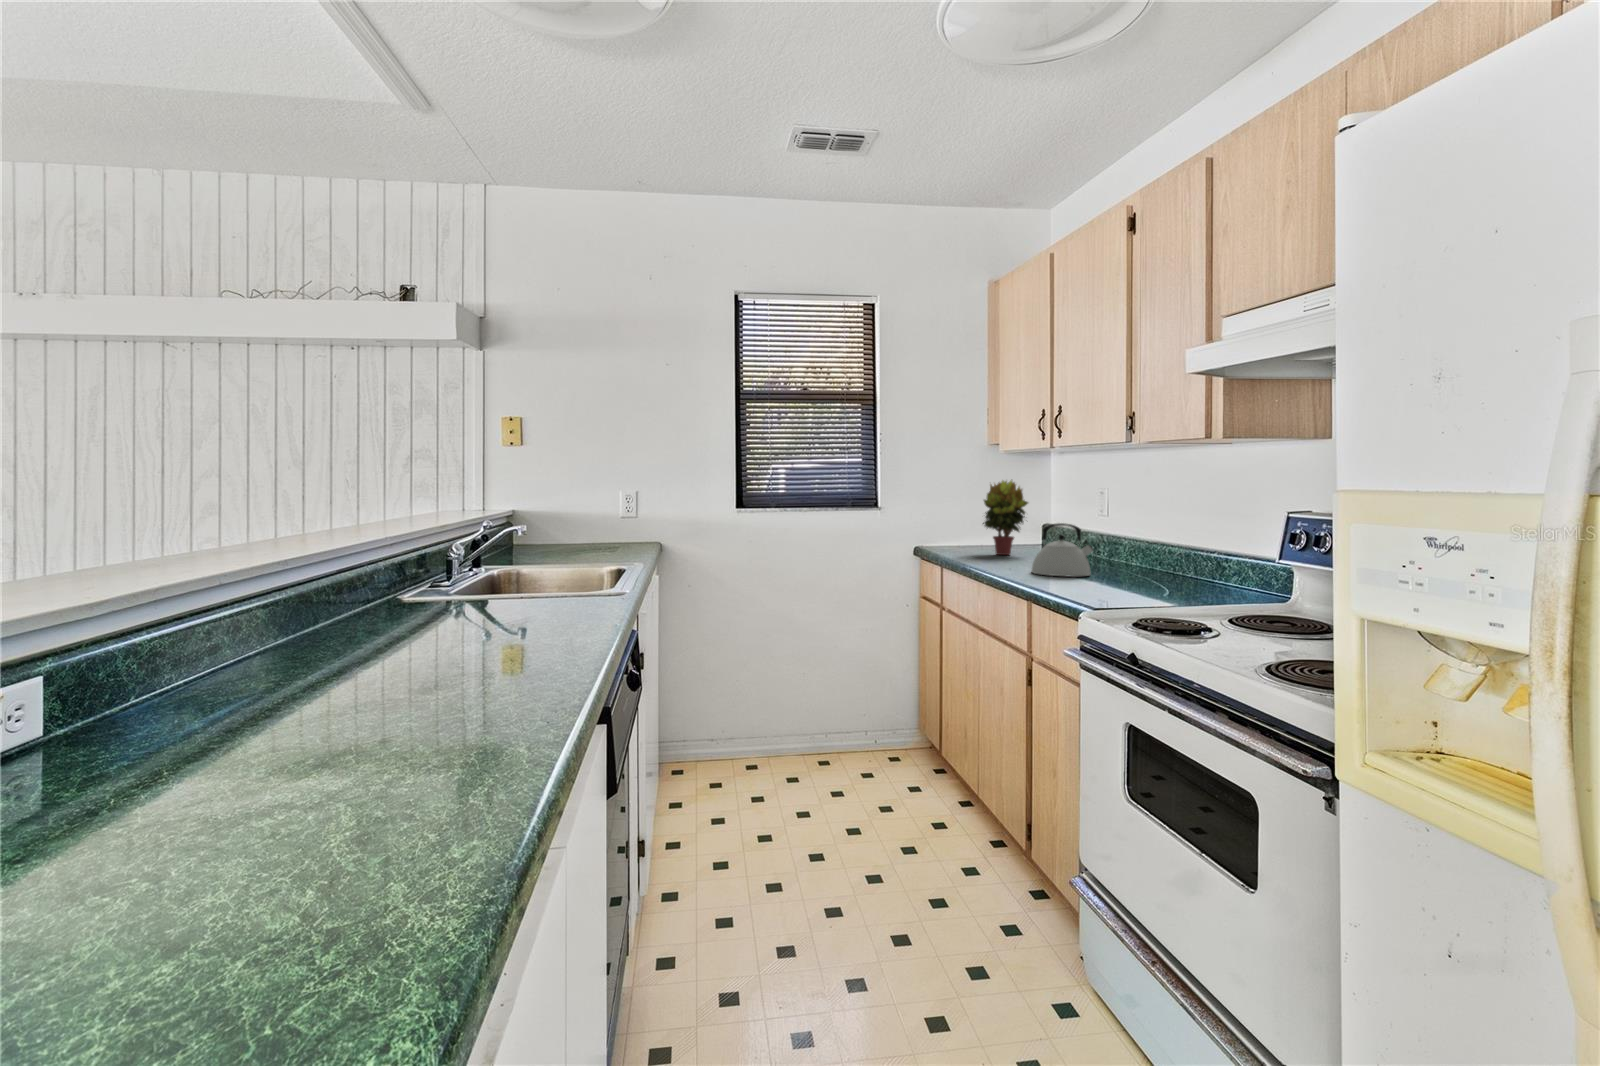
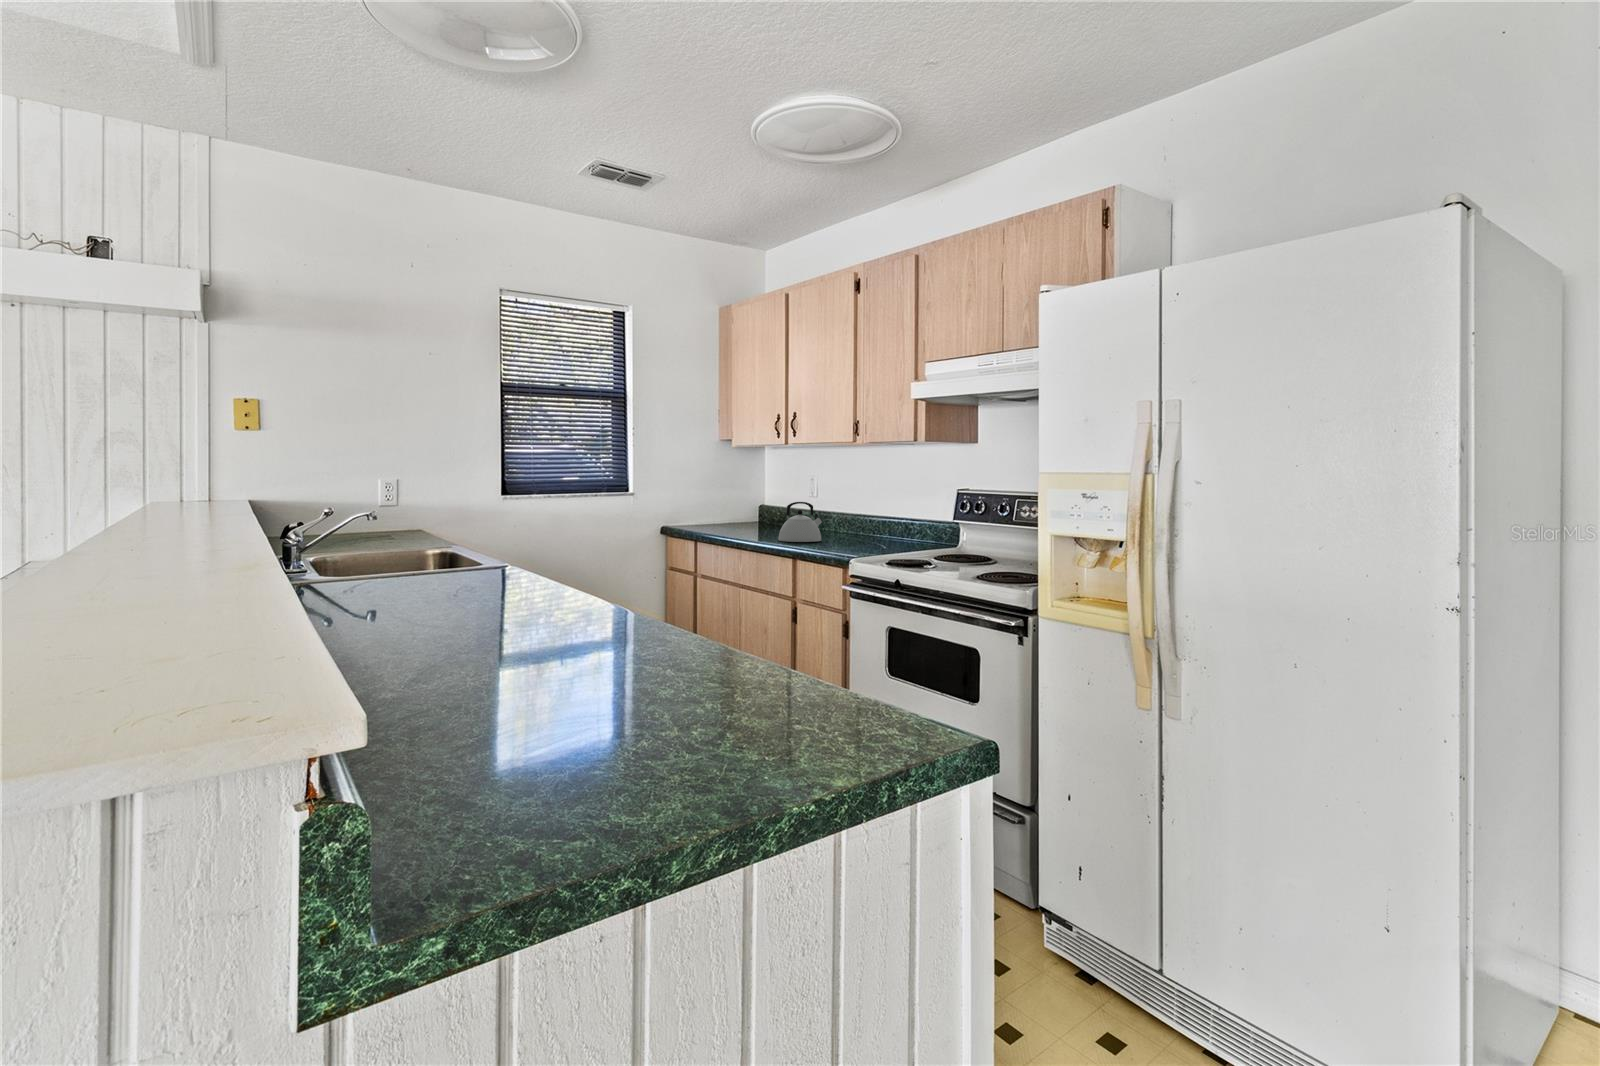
potted plant: present [983,481,1028,555] -> none [716,467,757,530]

